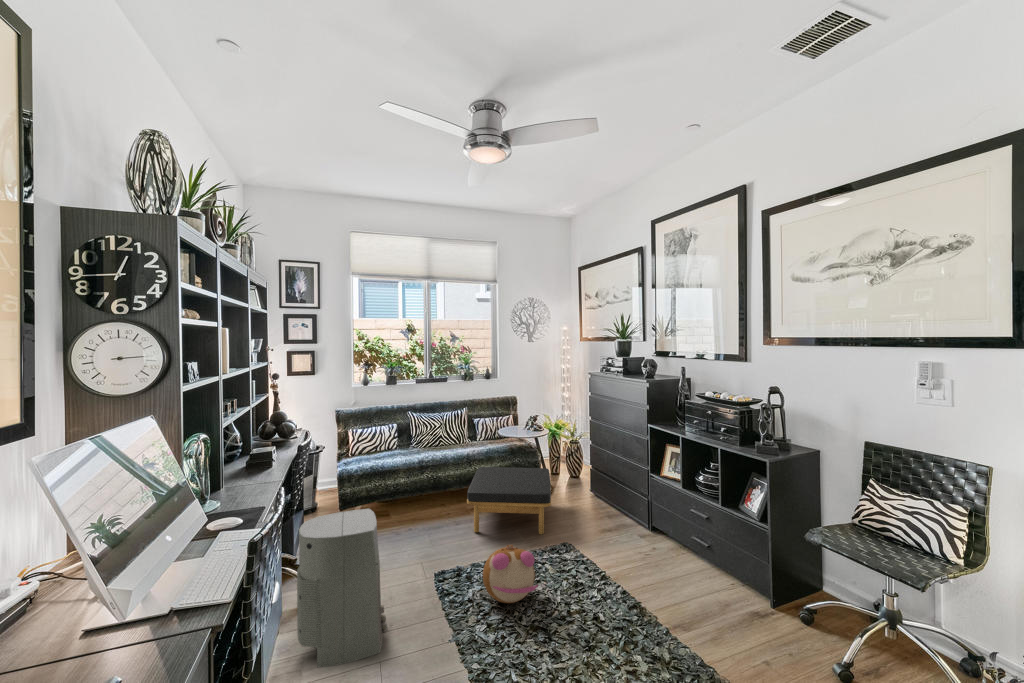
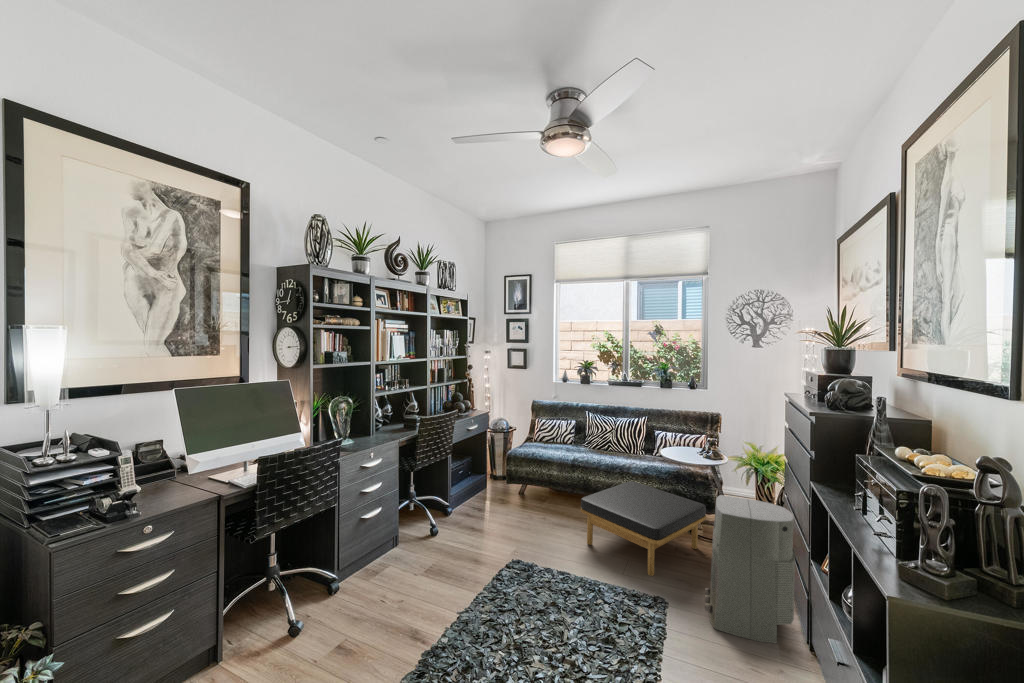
air purifier: present [297,509,387,667] -> present [705,495,795,643]
plush toy: present [483,545,538,603] -> none [500,554,561,617]

